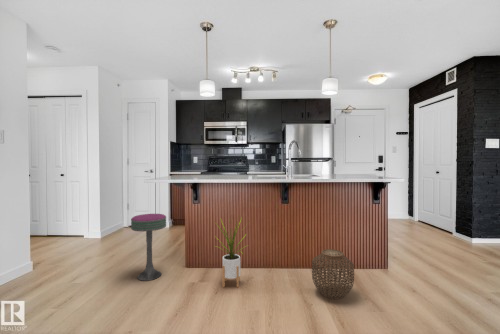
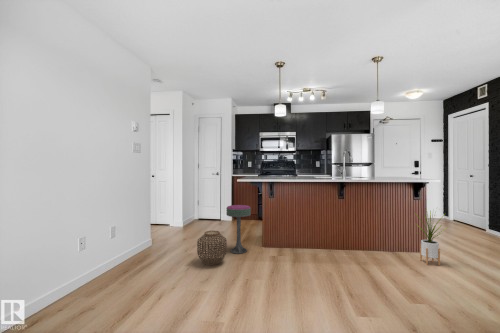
house plant: present [218,220,245,287] -> present [415,211,444,266]
woven basket: present [312,249,354,299] -> present [197,231,227,265]

